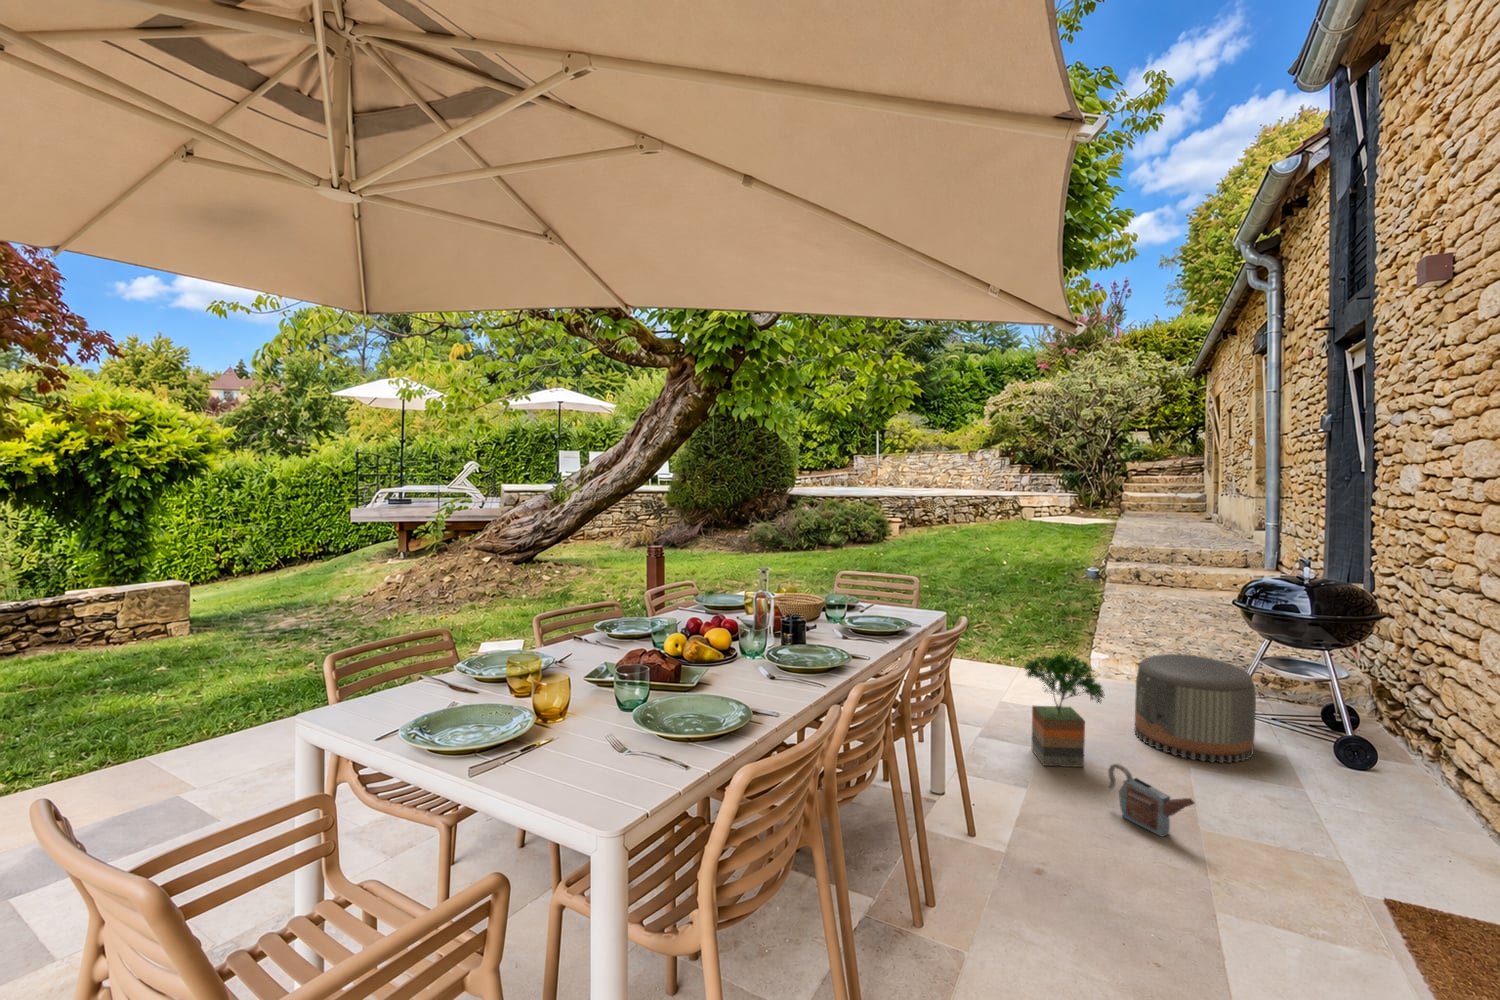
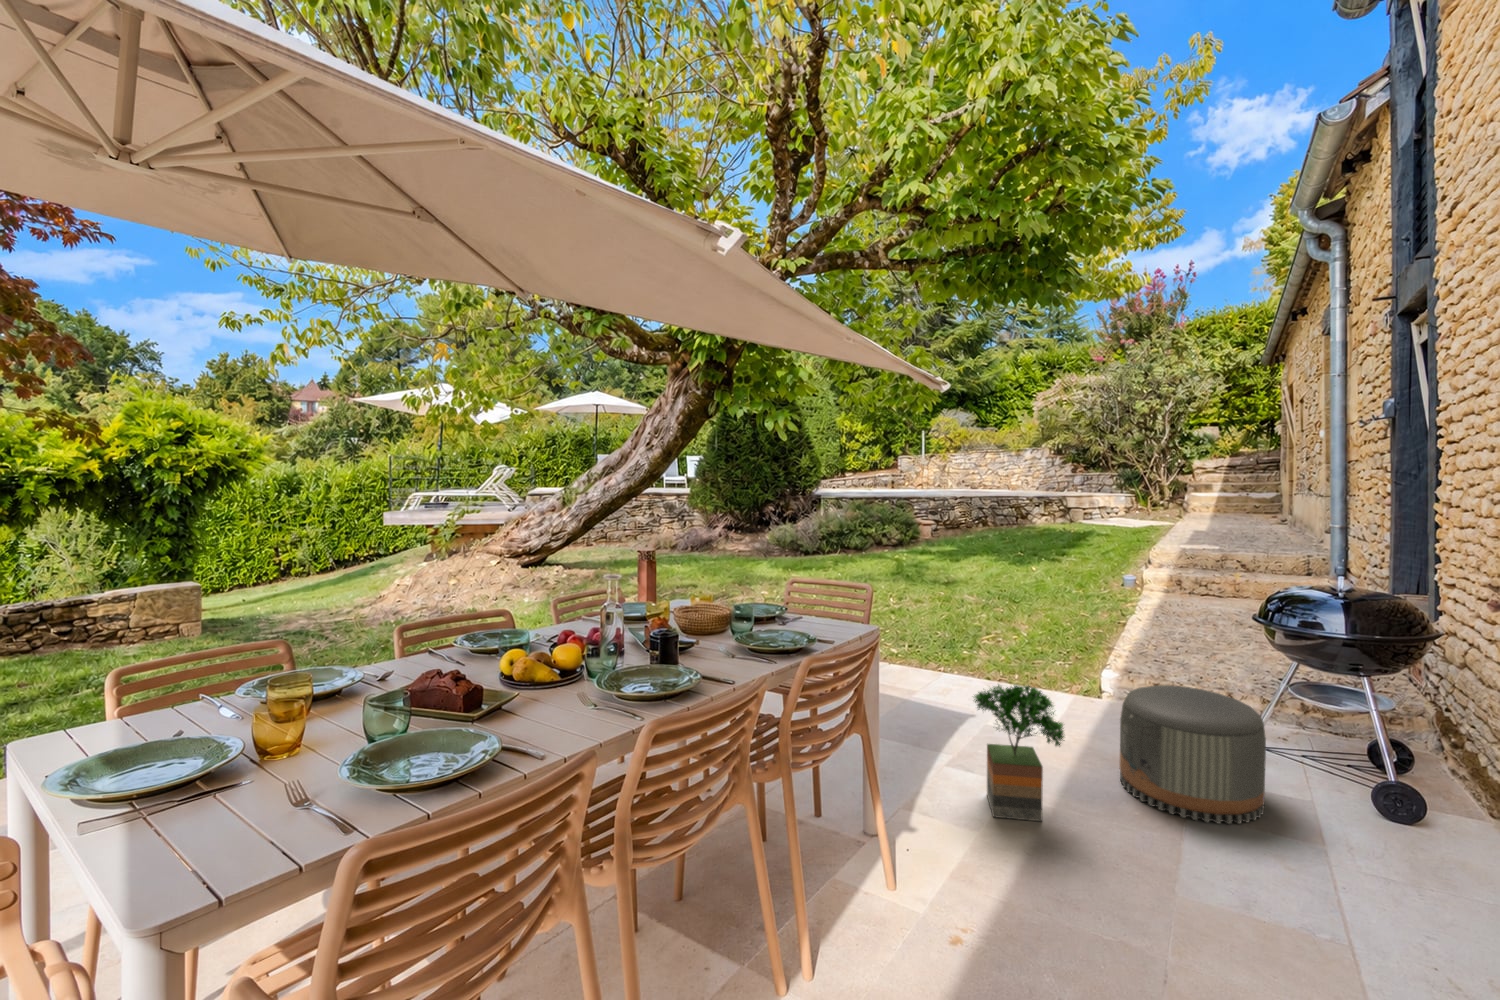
watering can: present [1108,764,1195,837] -> none [1053,827,1149,927]

